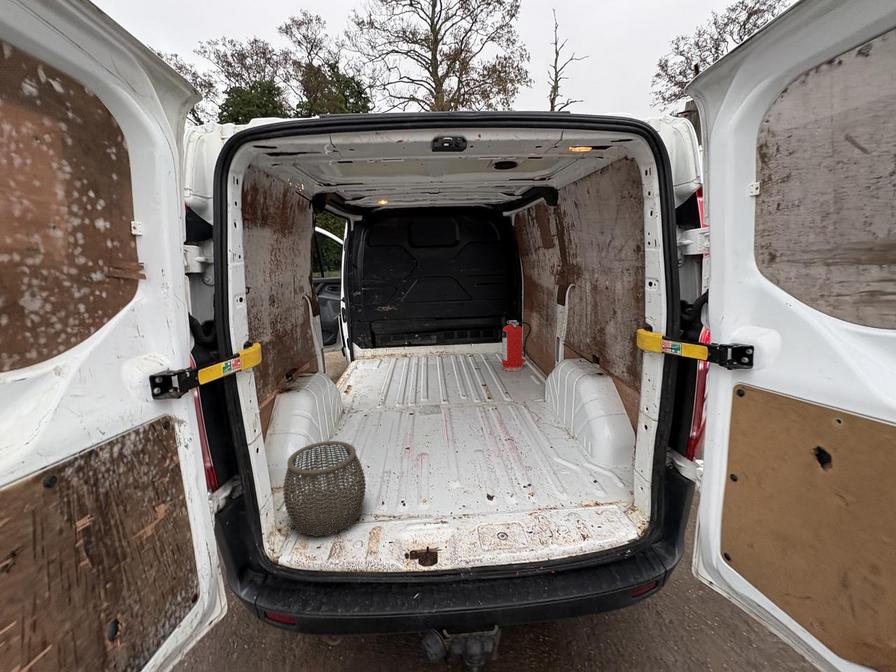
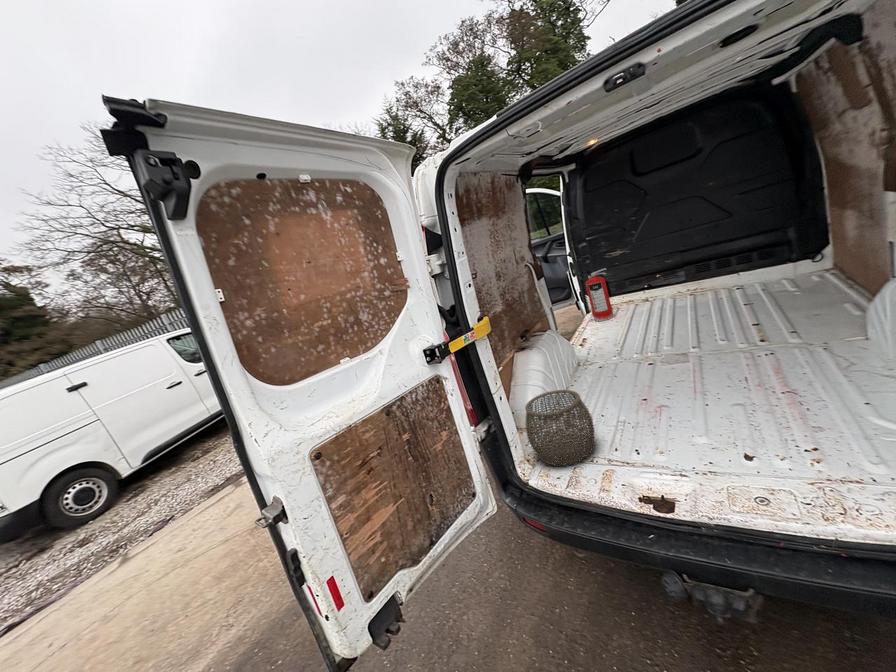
fire extinguisher: present [502,320,531,371] -> present [586,268,613,321]

